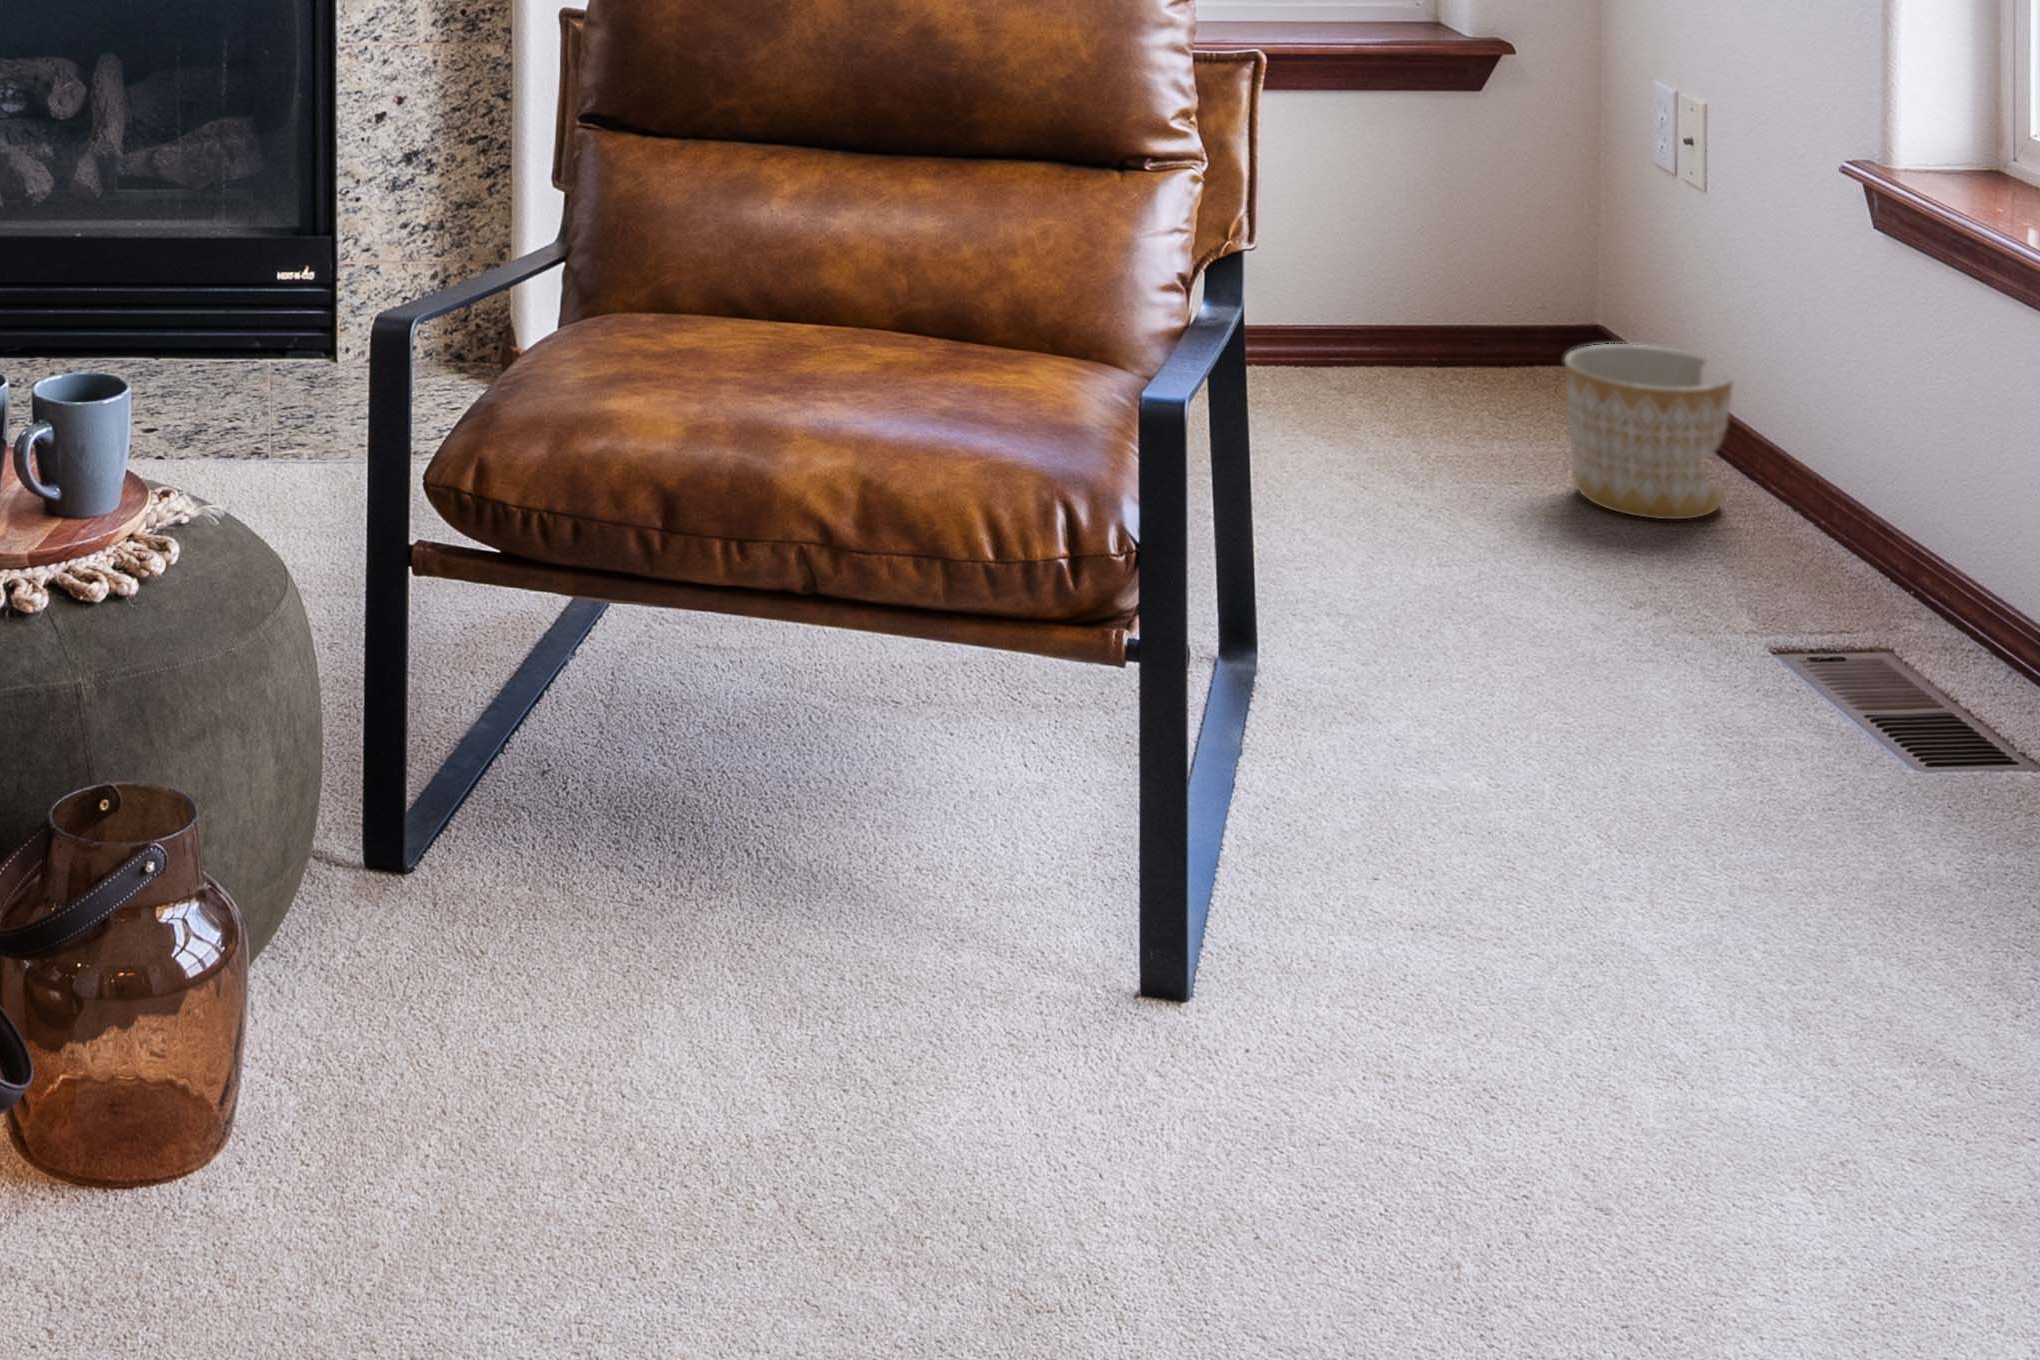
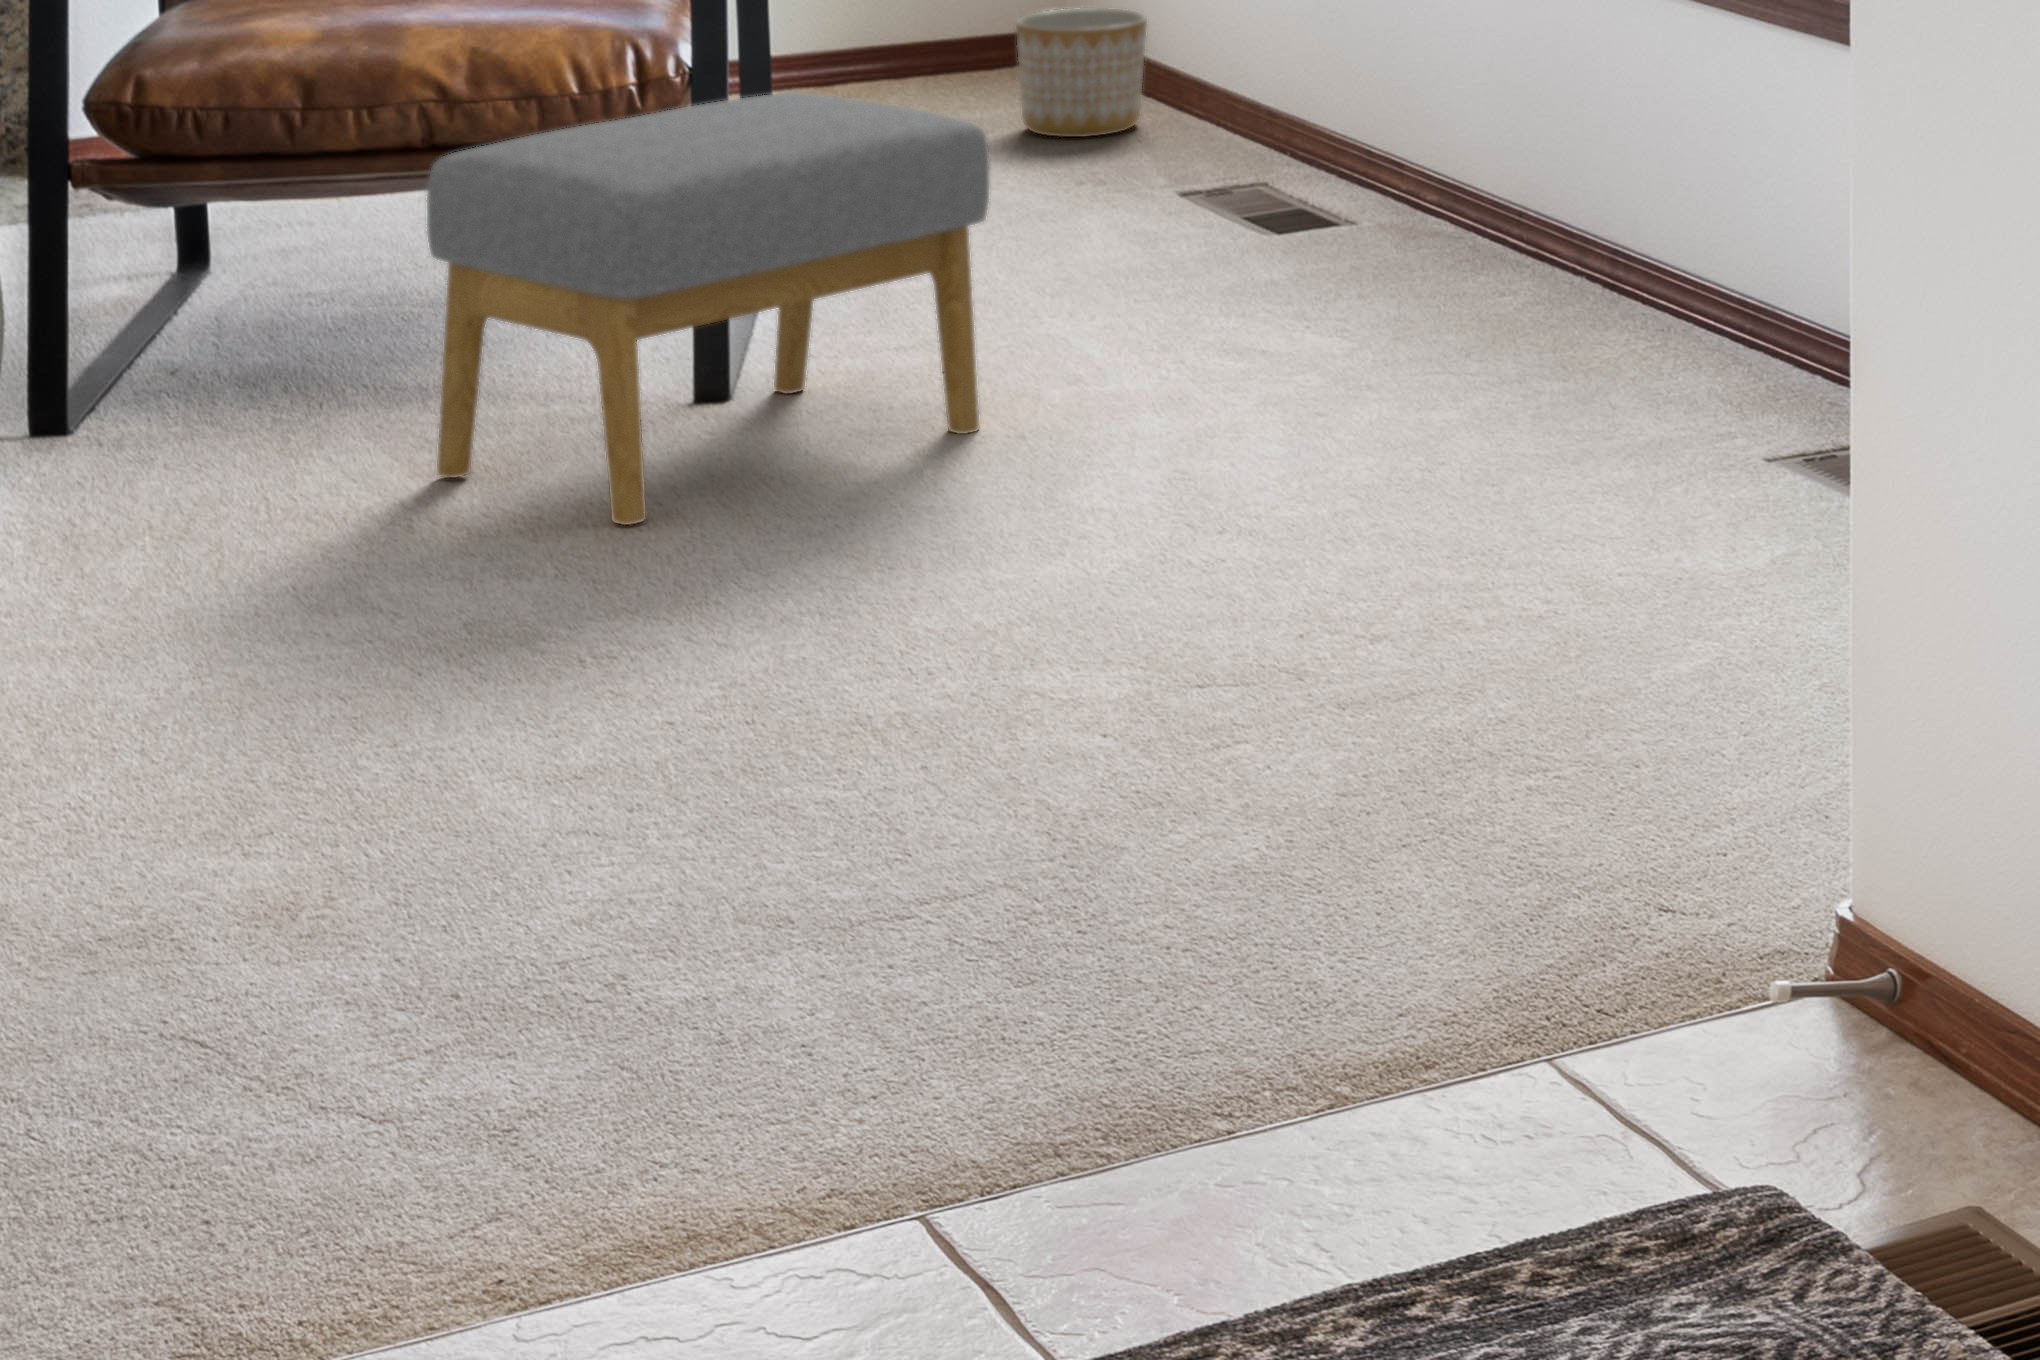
footstool: none [782,594,1539,1286] -> present [427,92,989,525]

